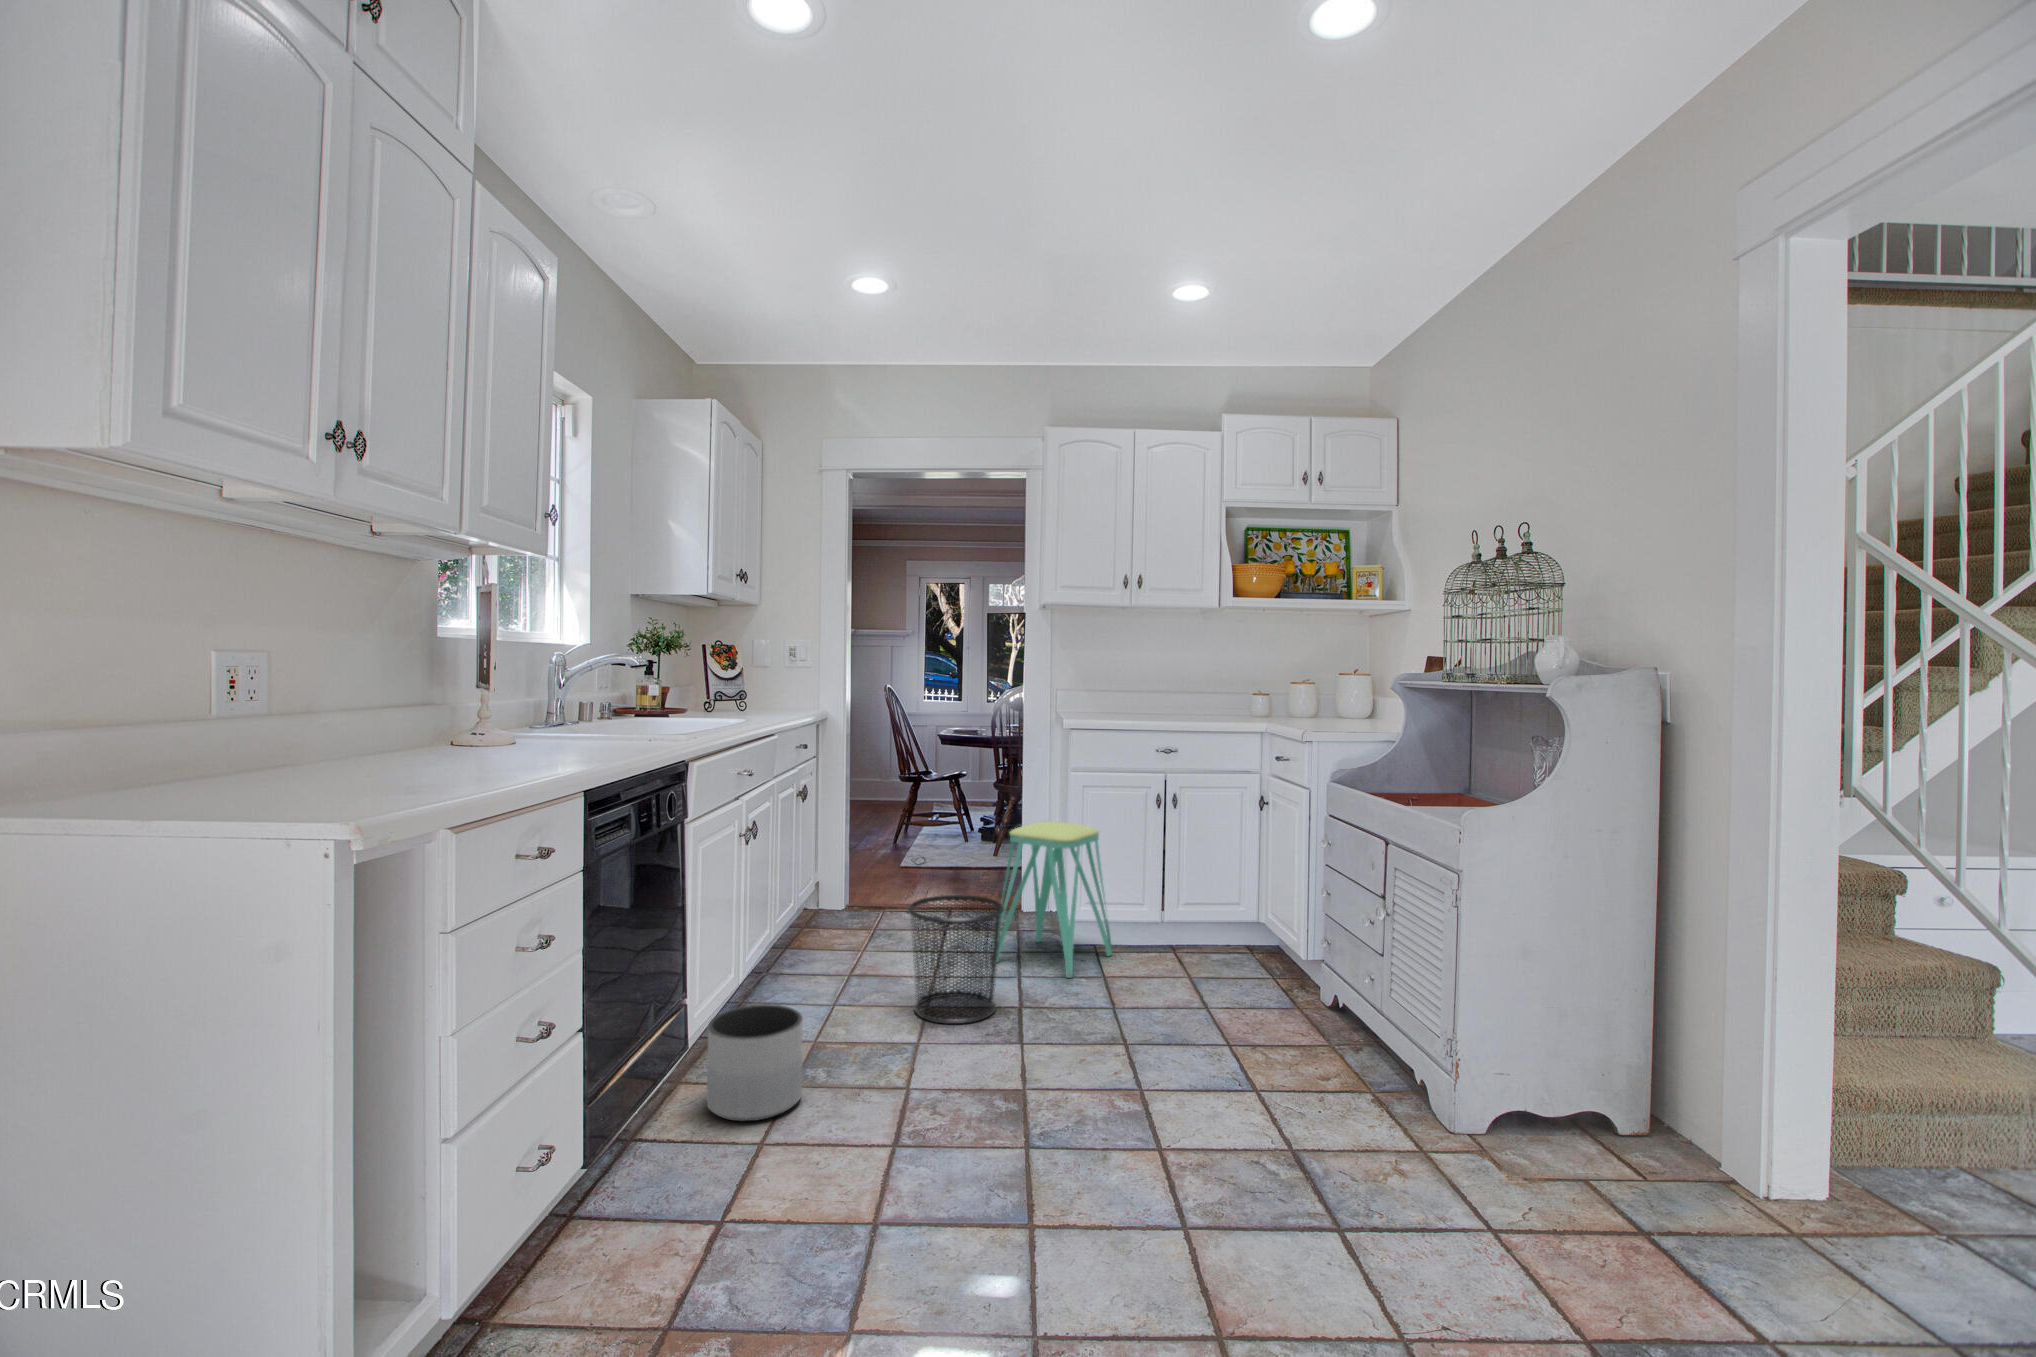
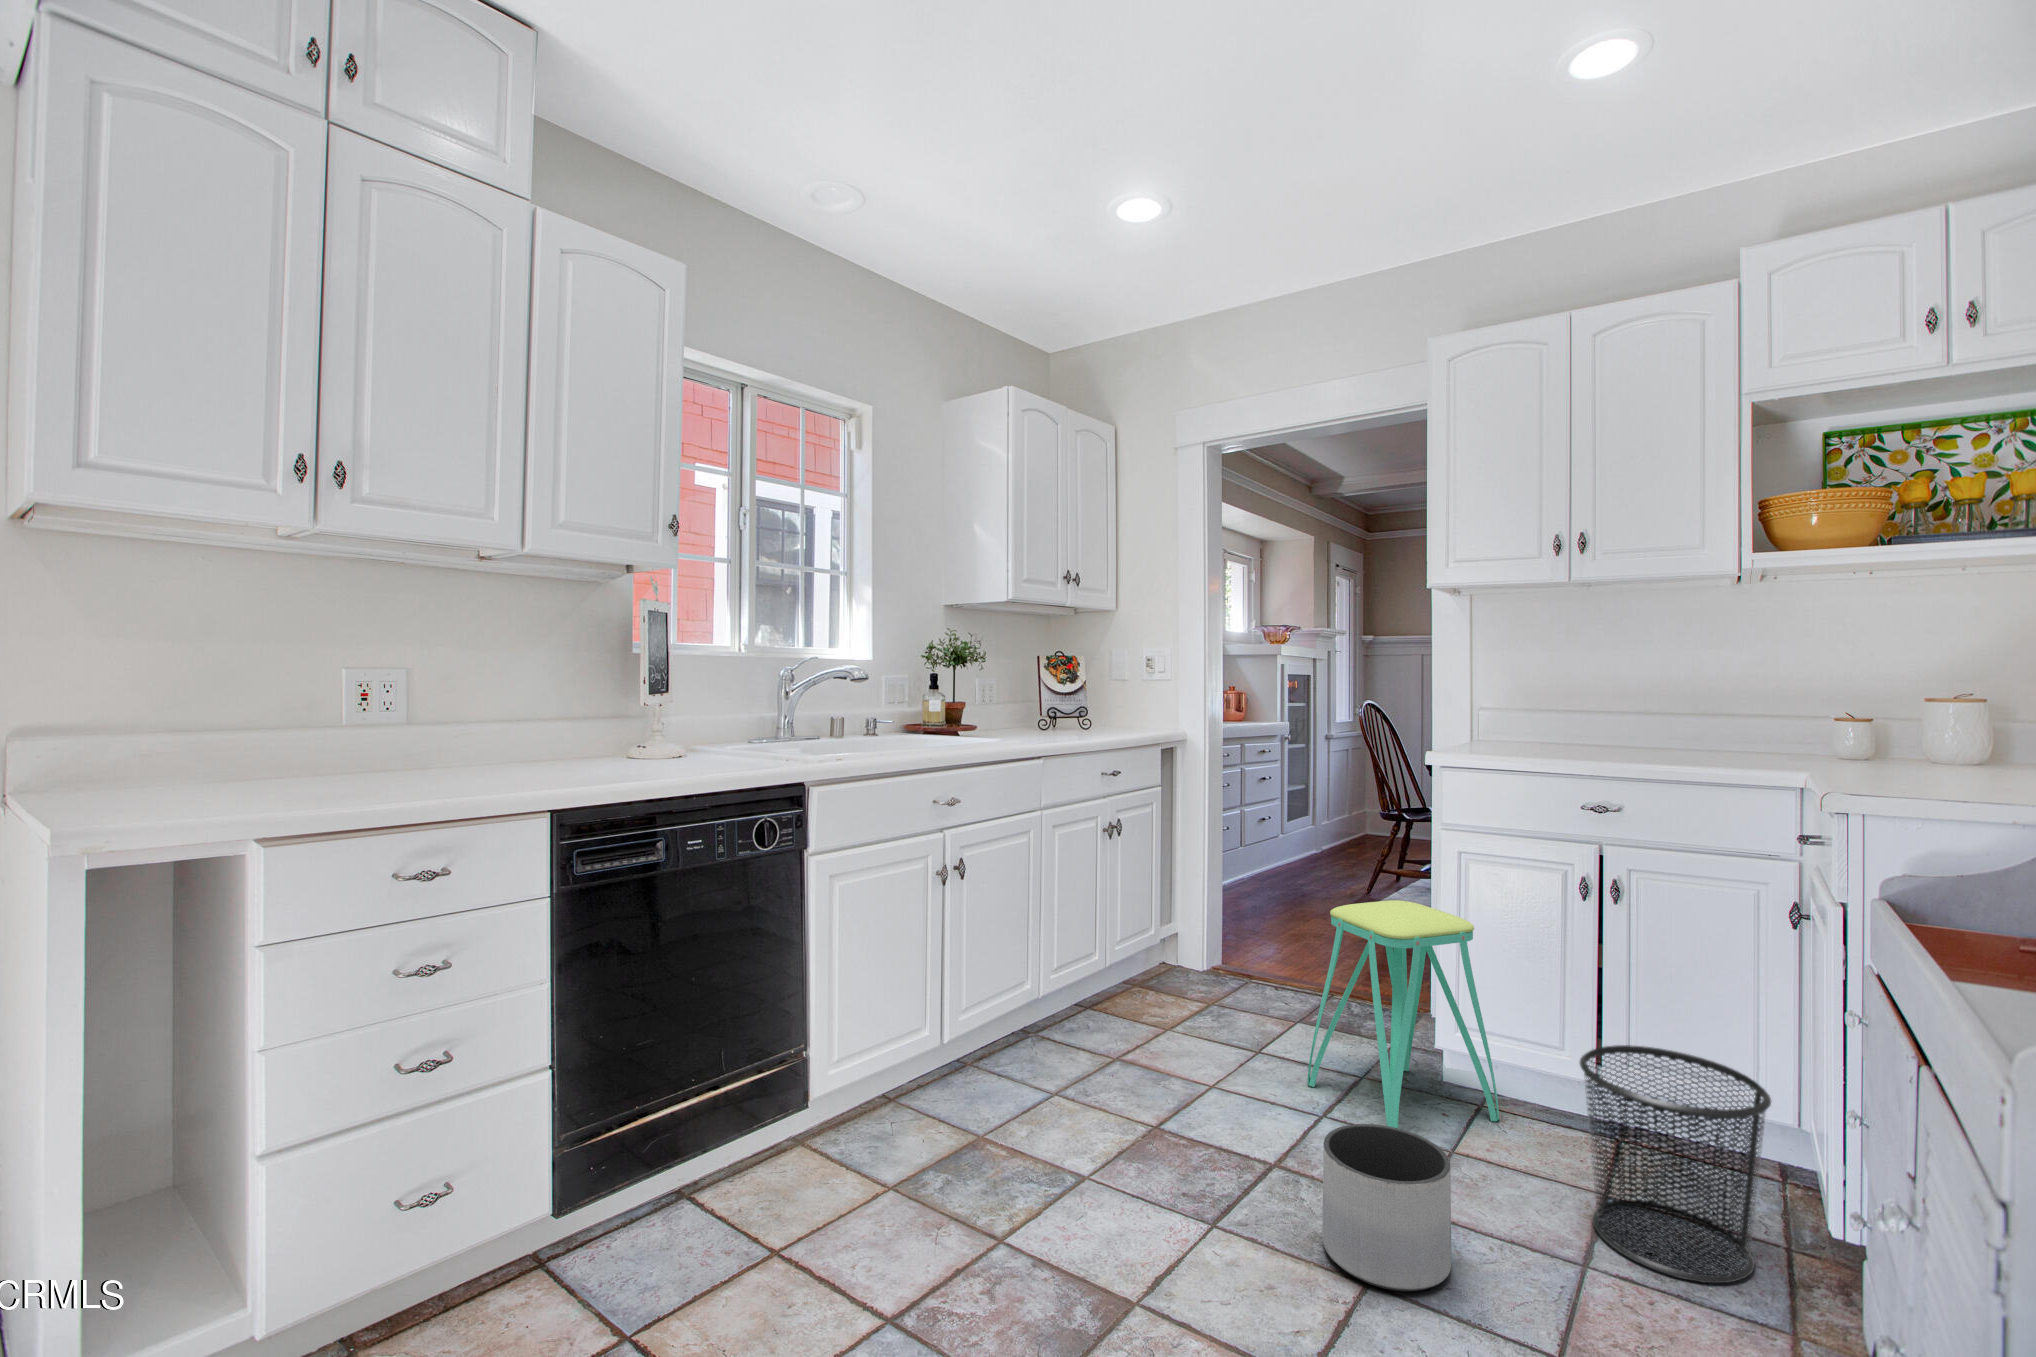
waste bin: present [908,895,1004,1024] -> present [1580,1045,1771,1283]
planter: present [706,1005,803,1121] -> present [1322,1124,1452,1291]

